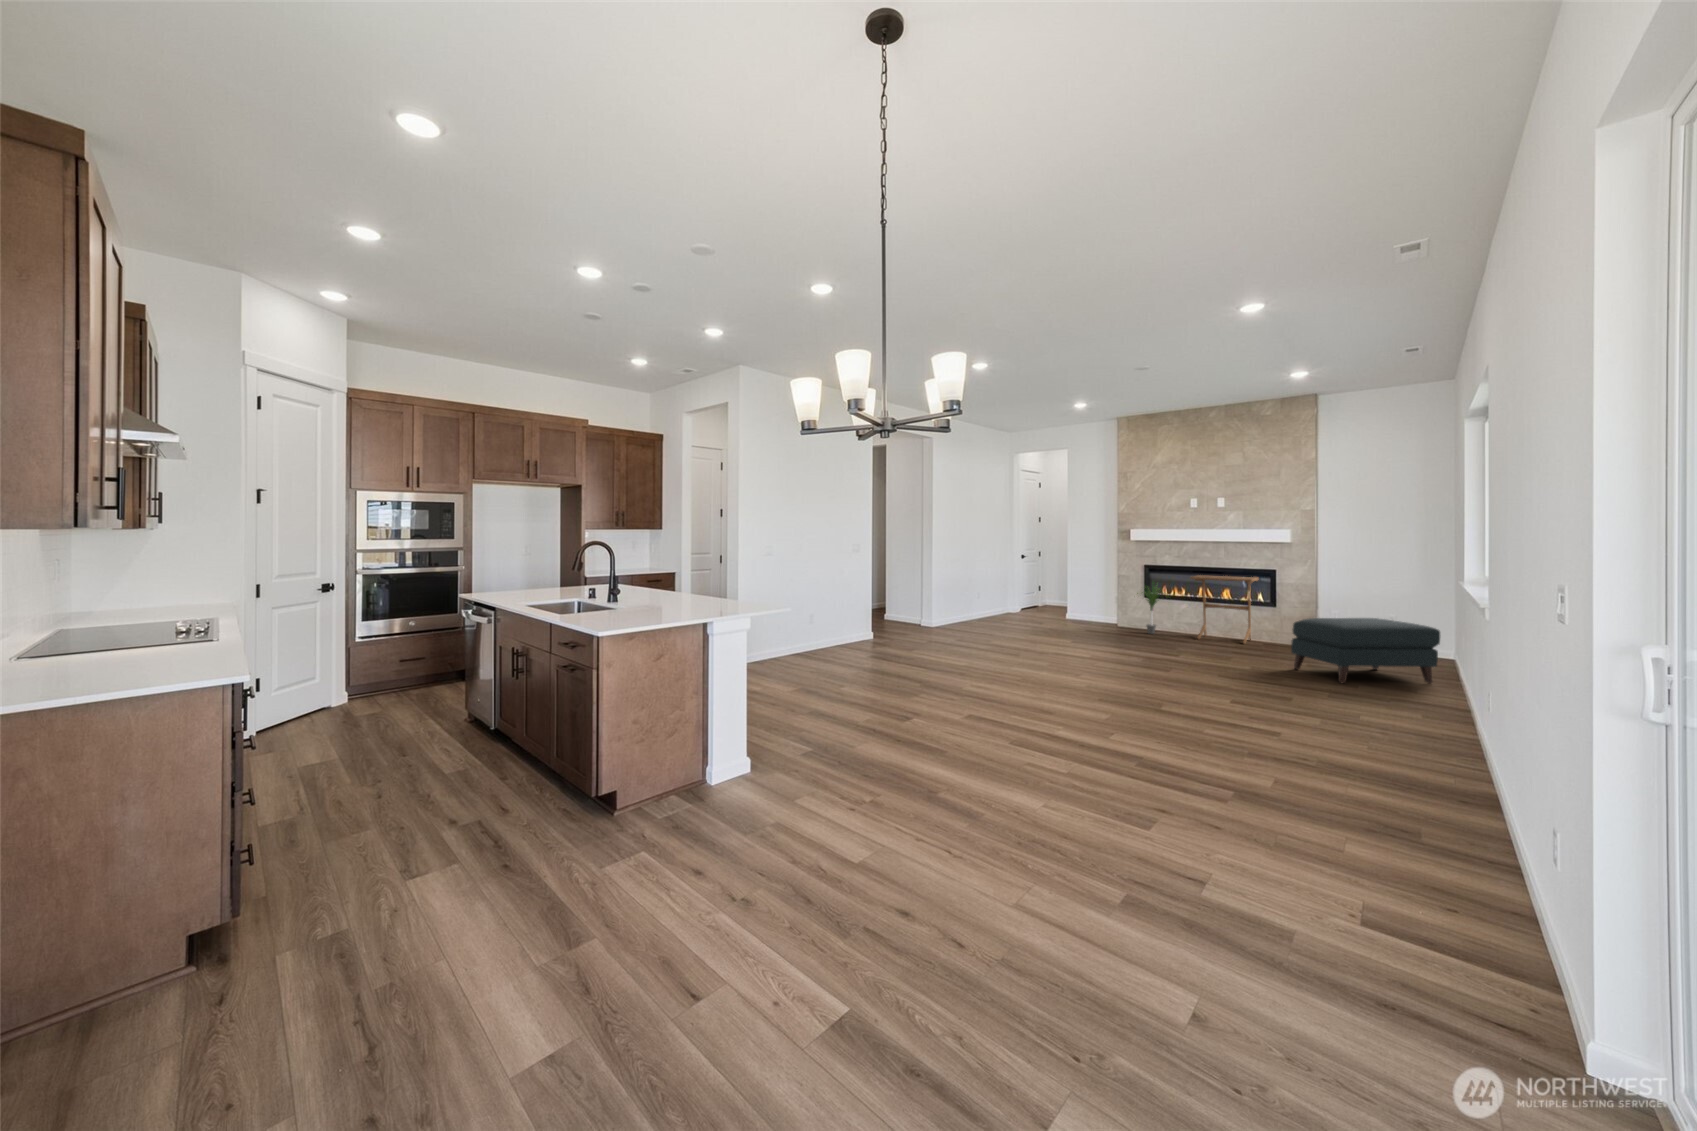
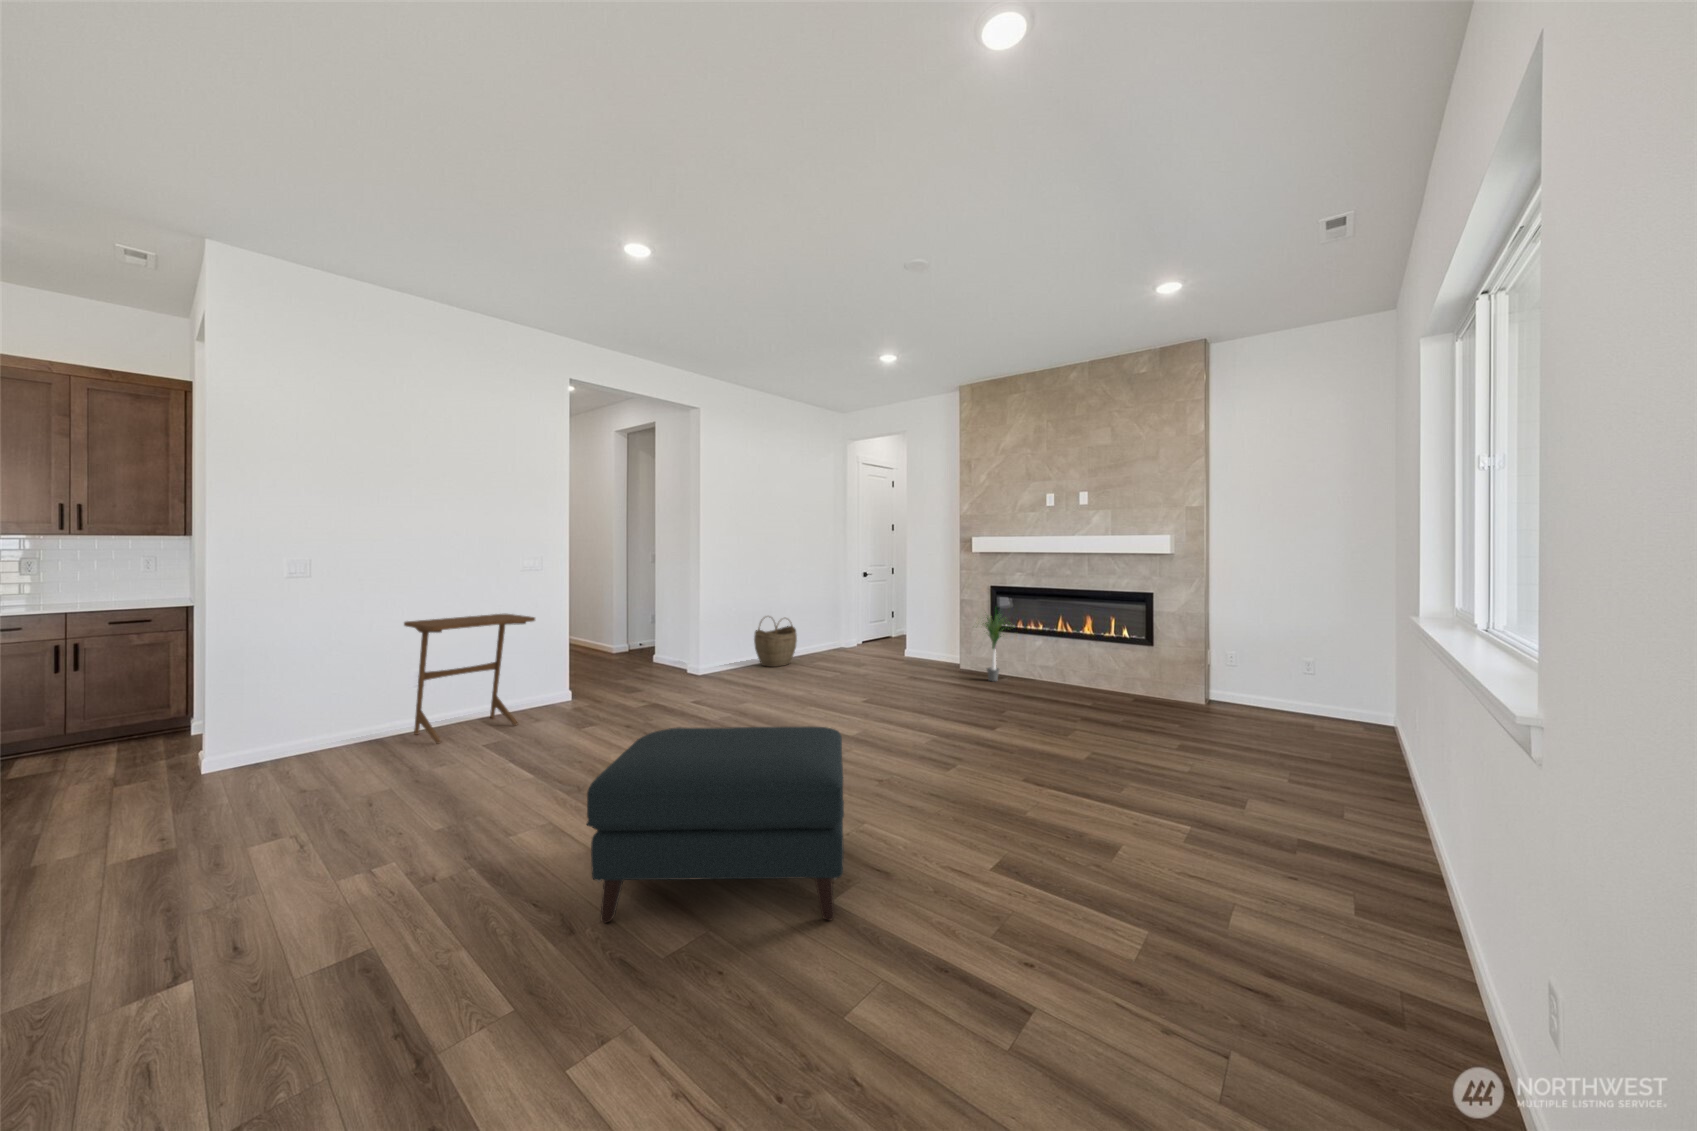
side table: present [1191,575,1258,644] -> present [404,614,535,743]
woven basket: none [960,588,990,626] -> present [754,621,797,667]
ottoman: present [1291,618,1440,684] -> present [587,727,844,923]

